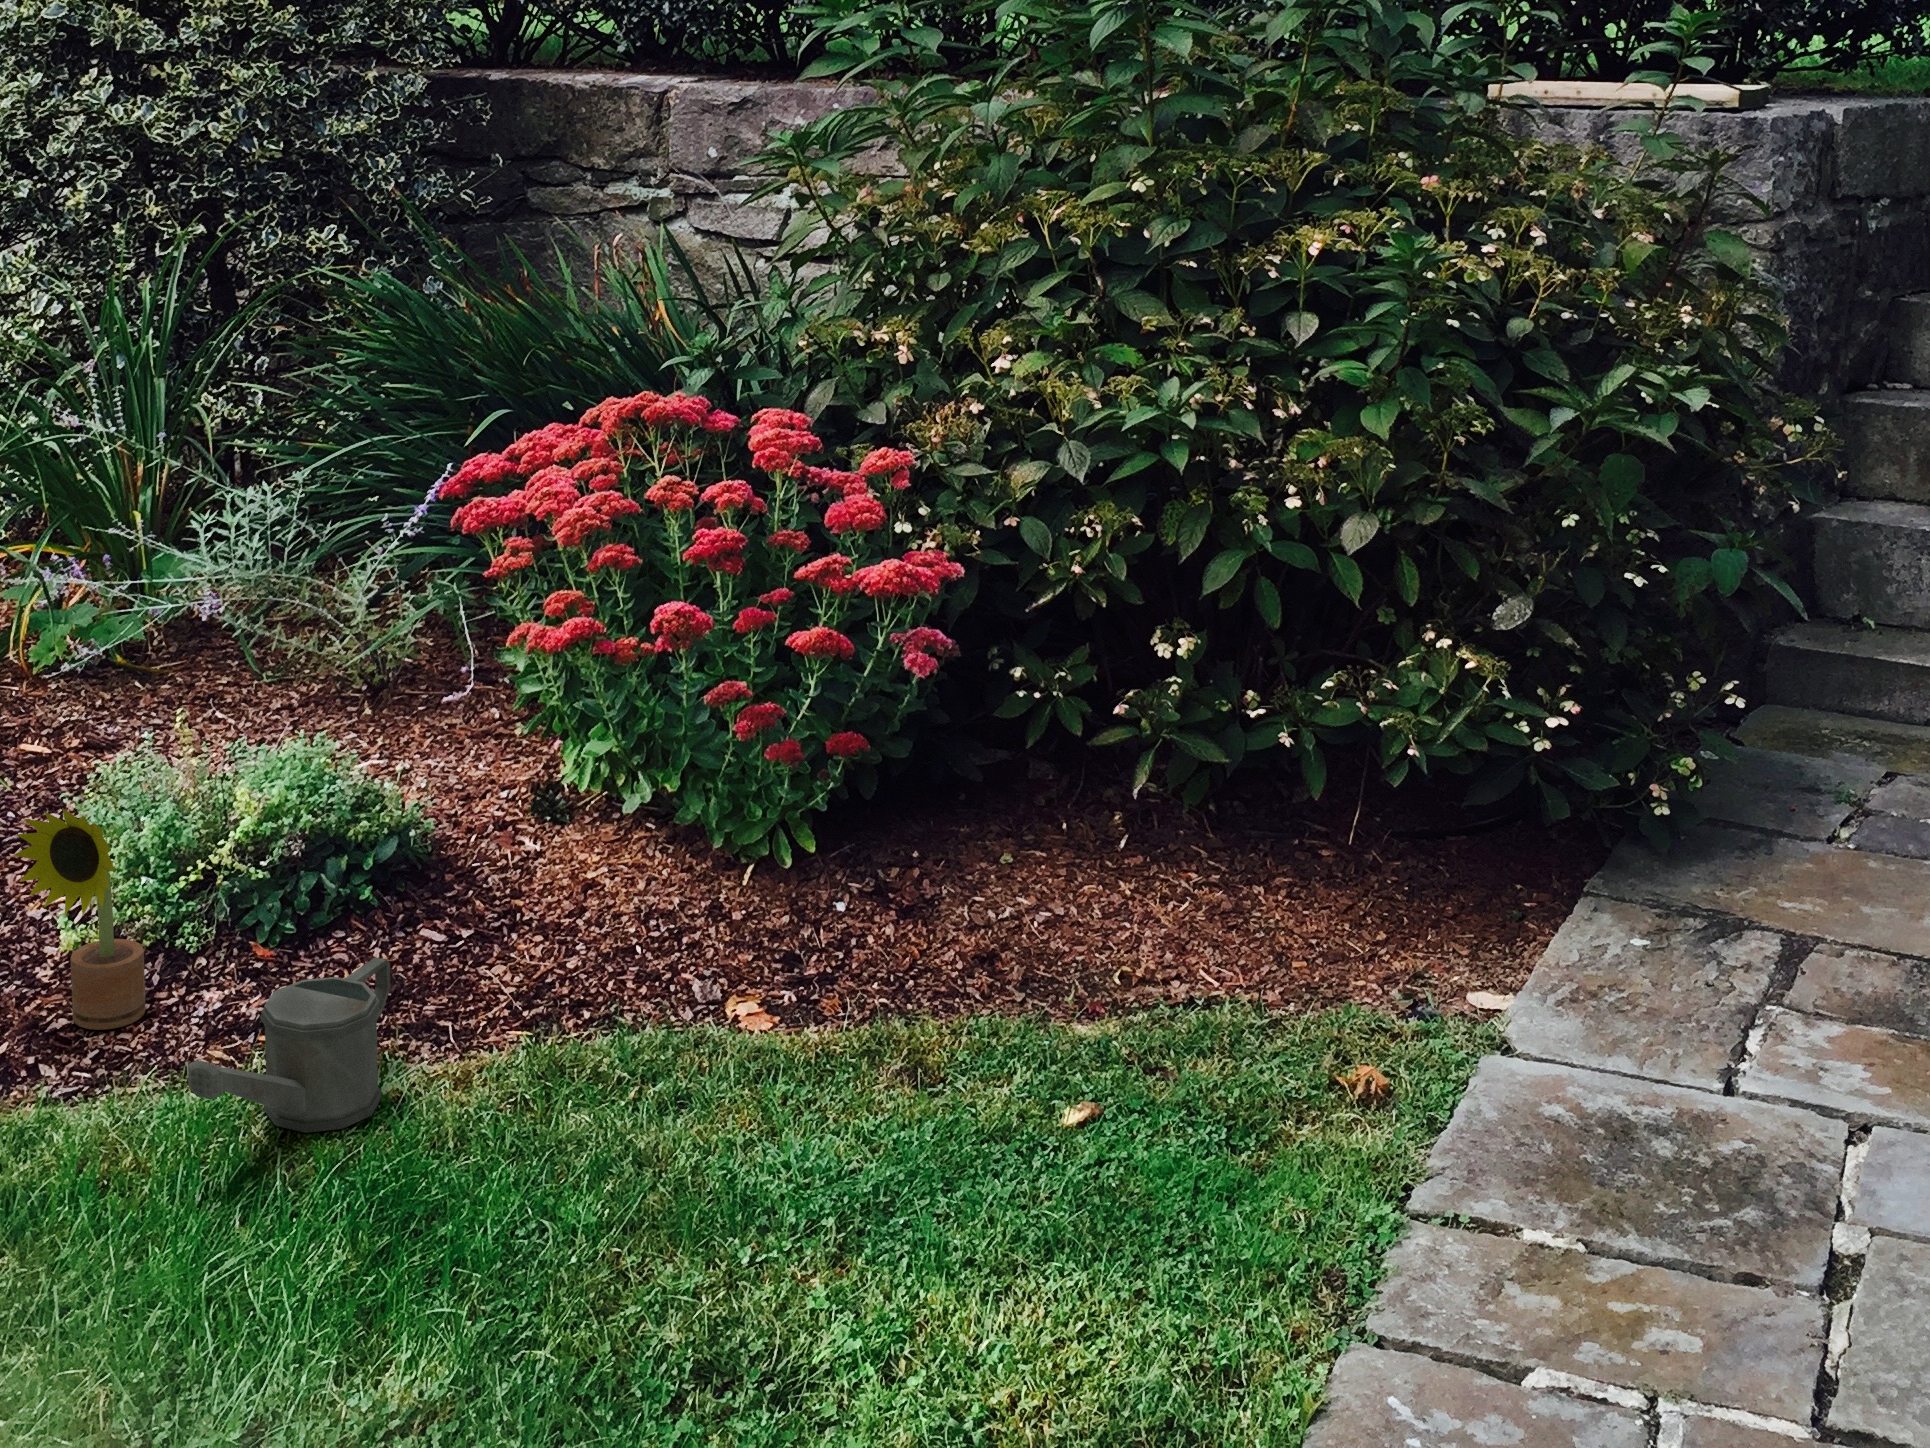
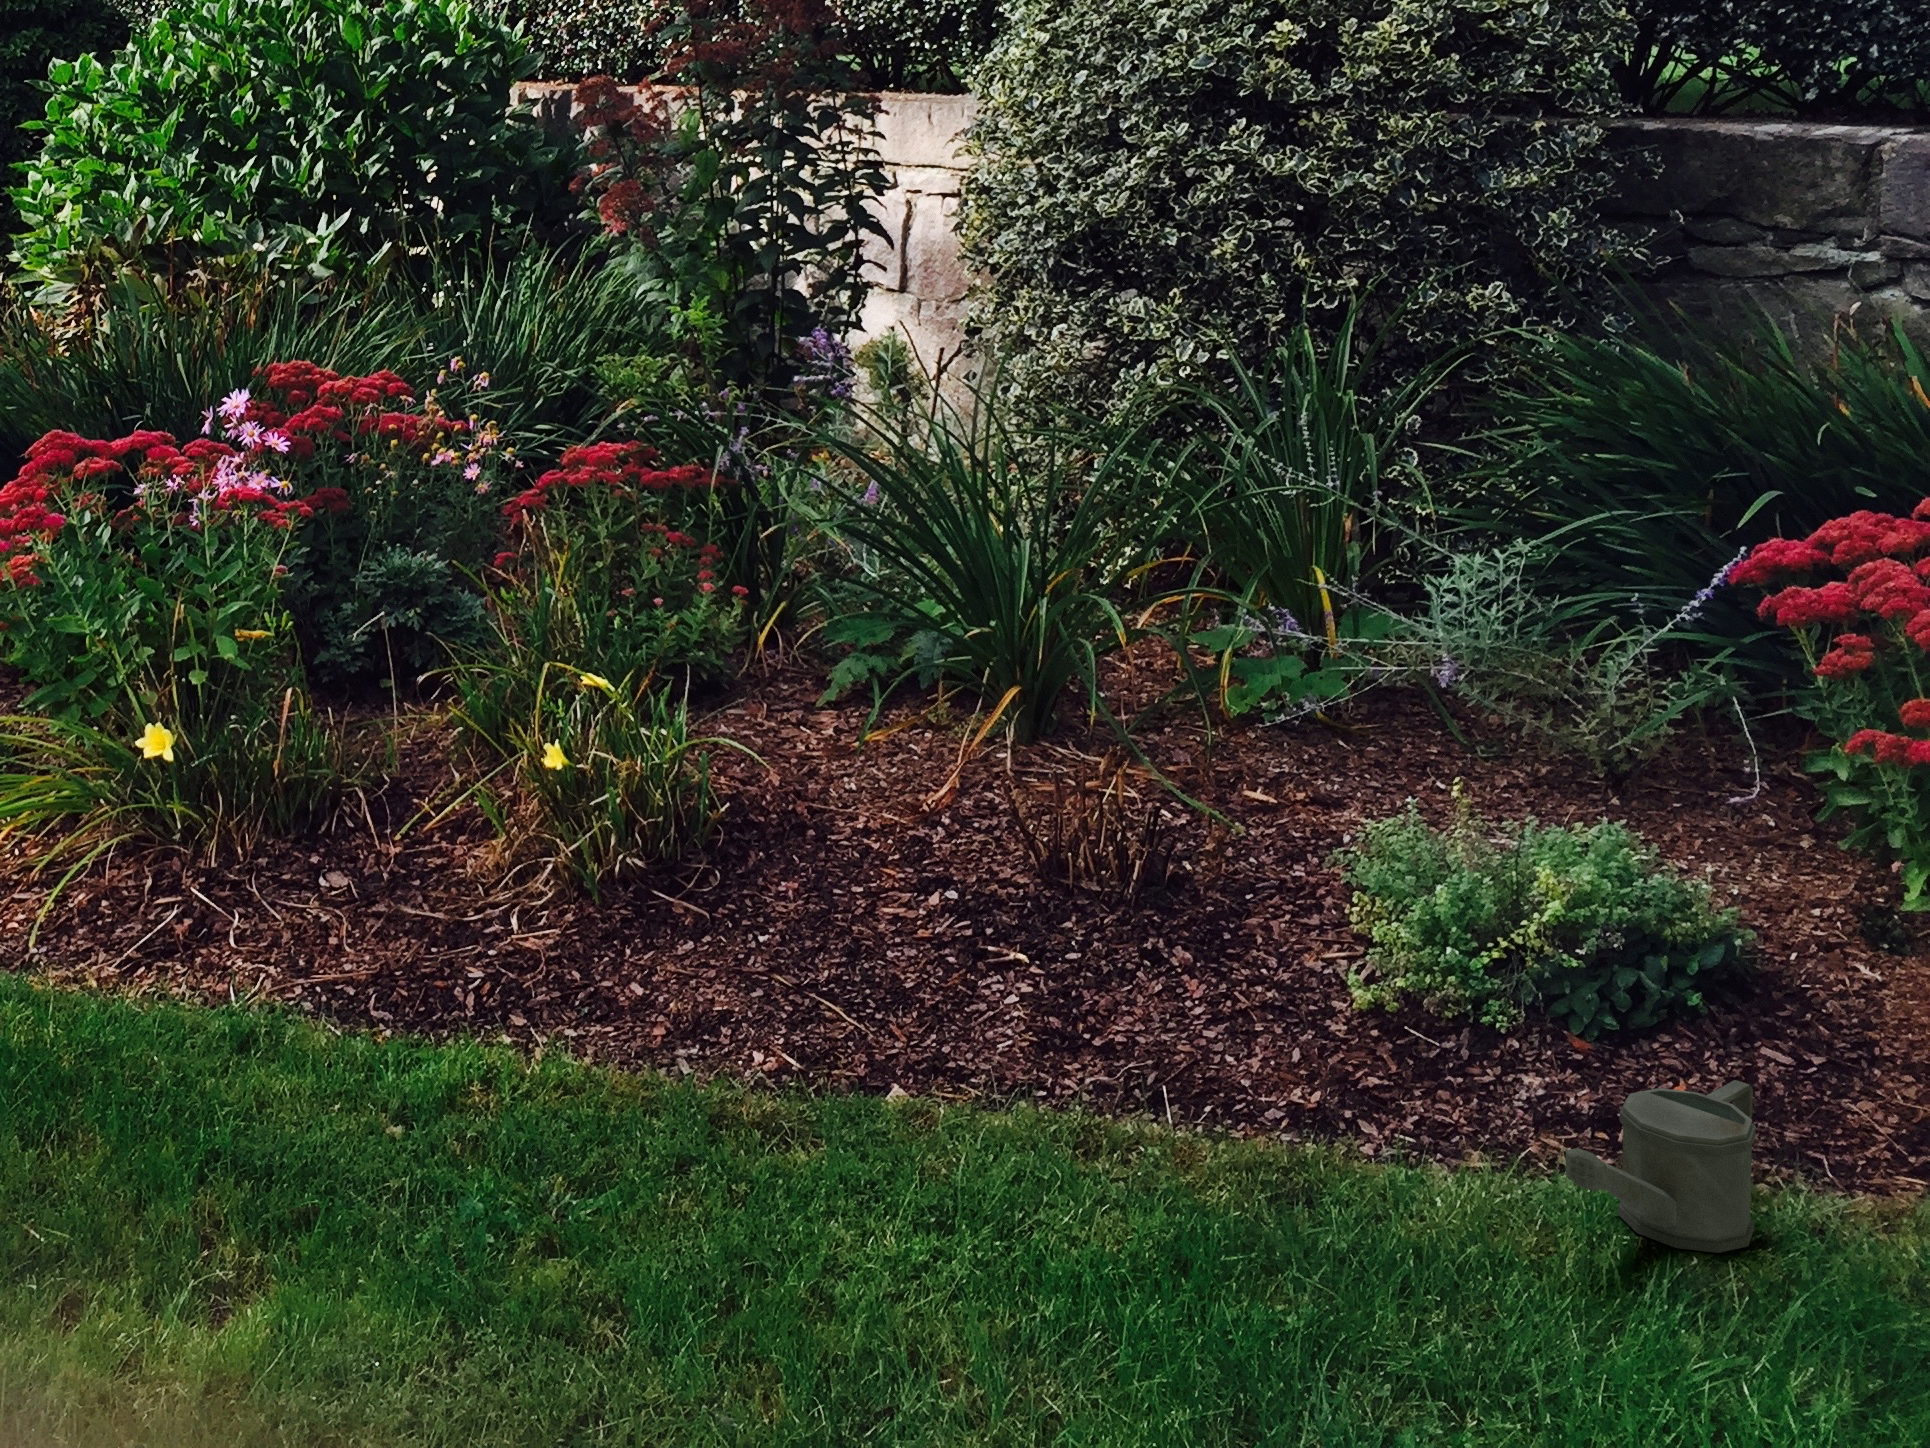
decorative plant: present [13,808,146,1030] -> none [1321,870,1447,1099]

